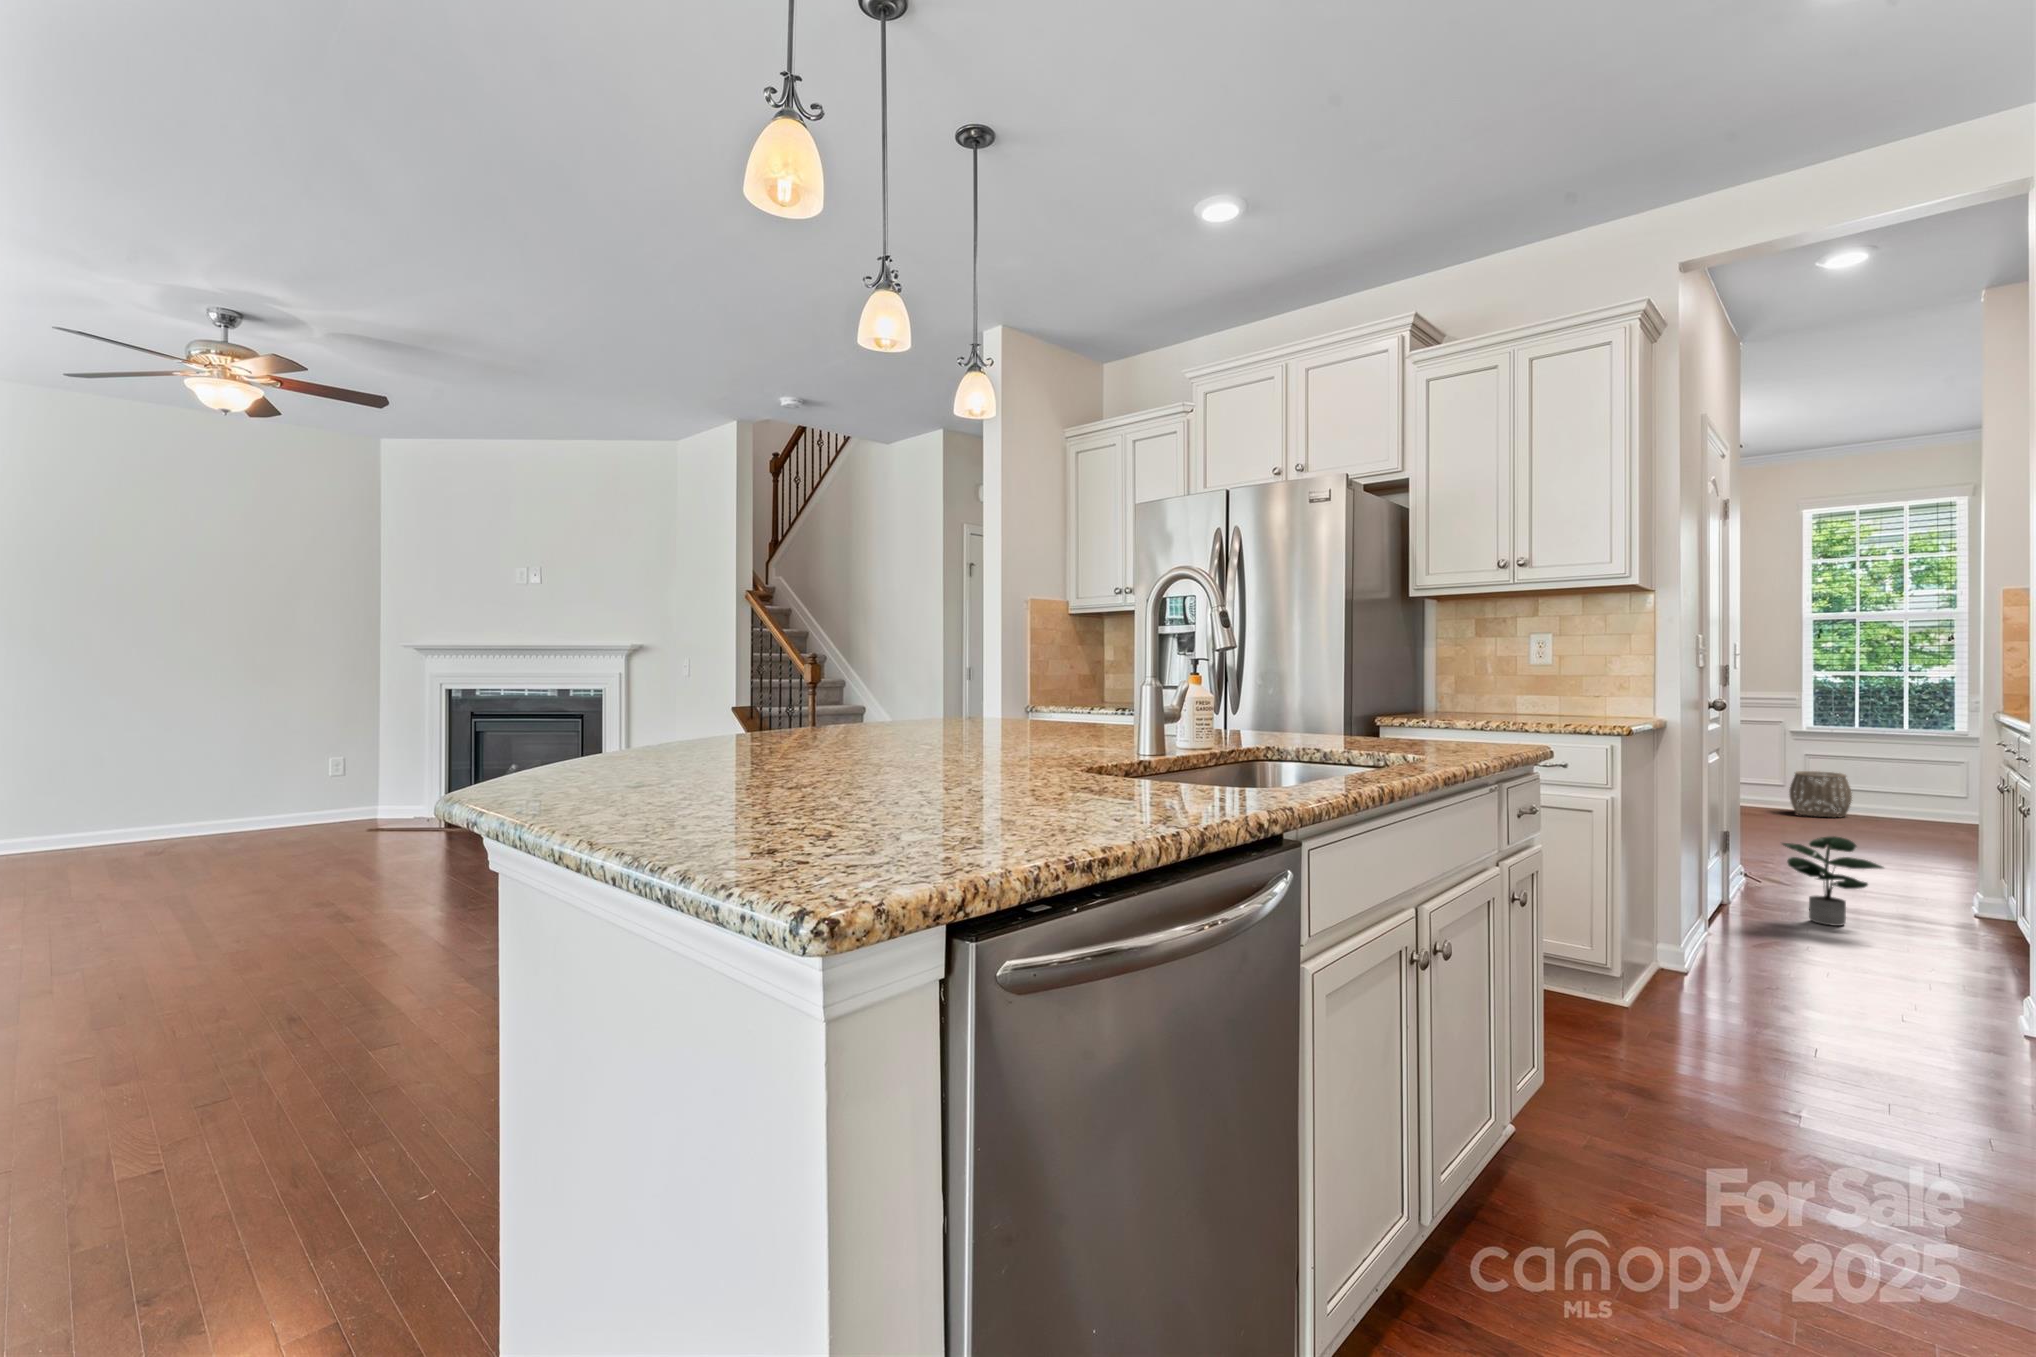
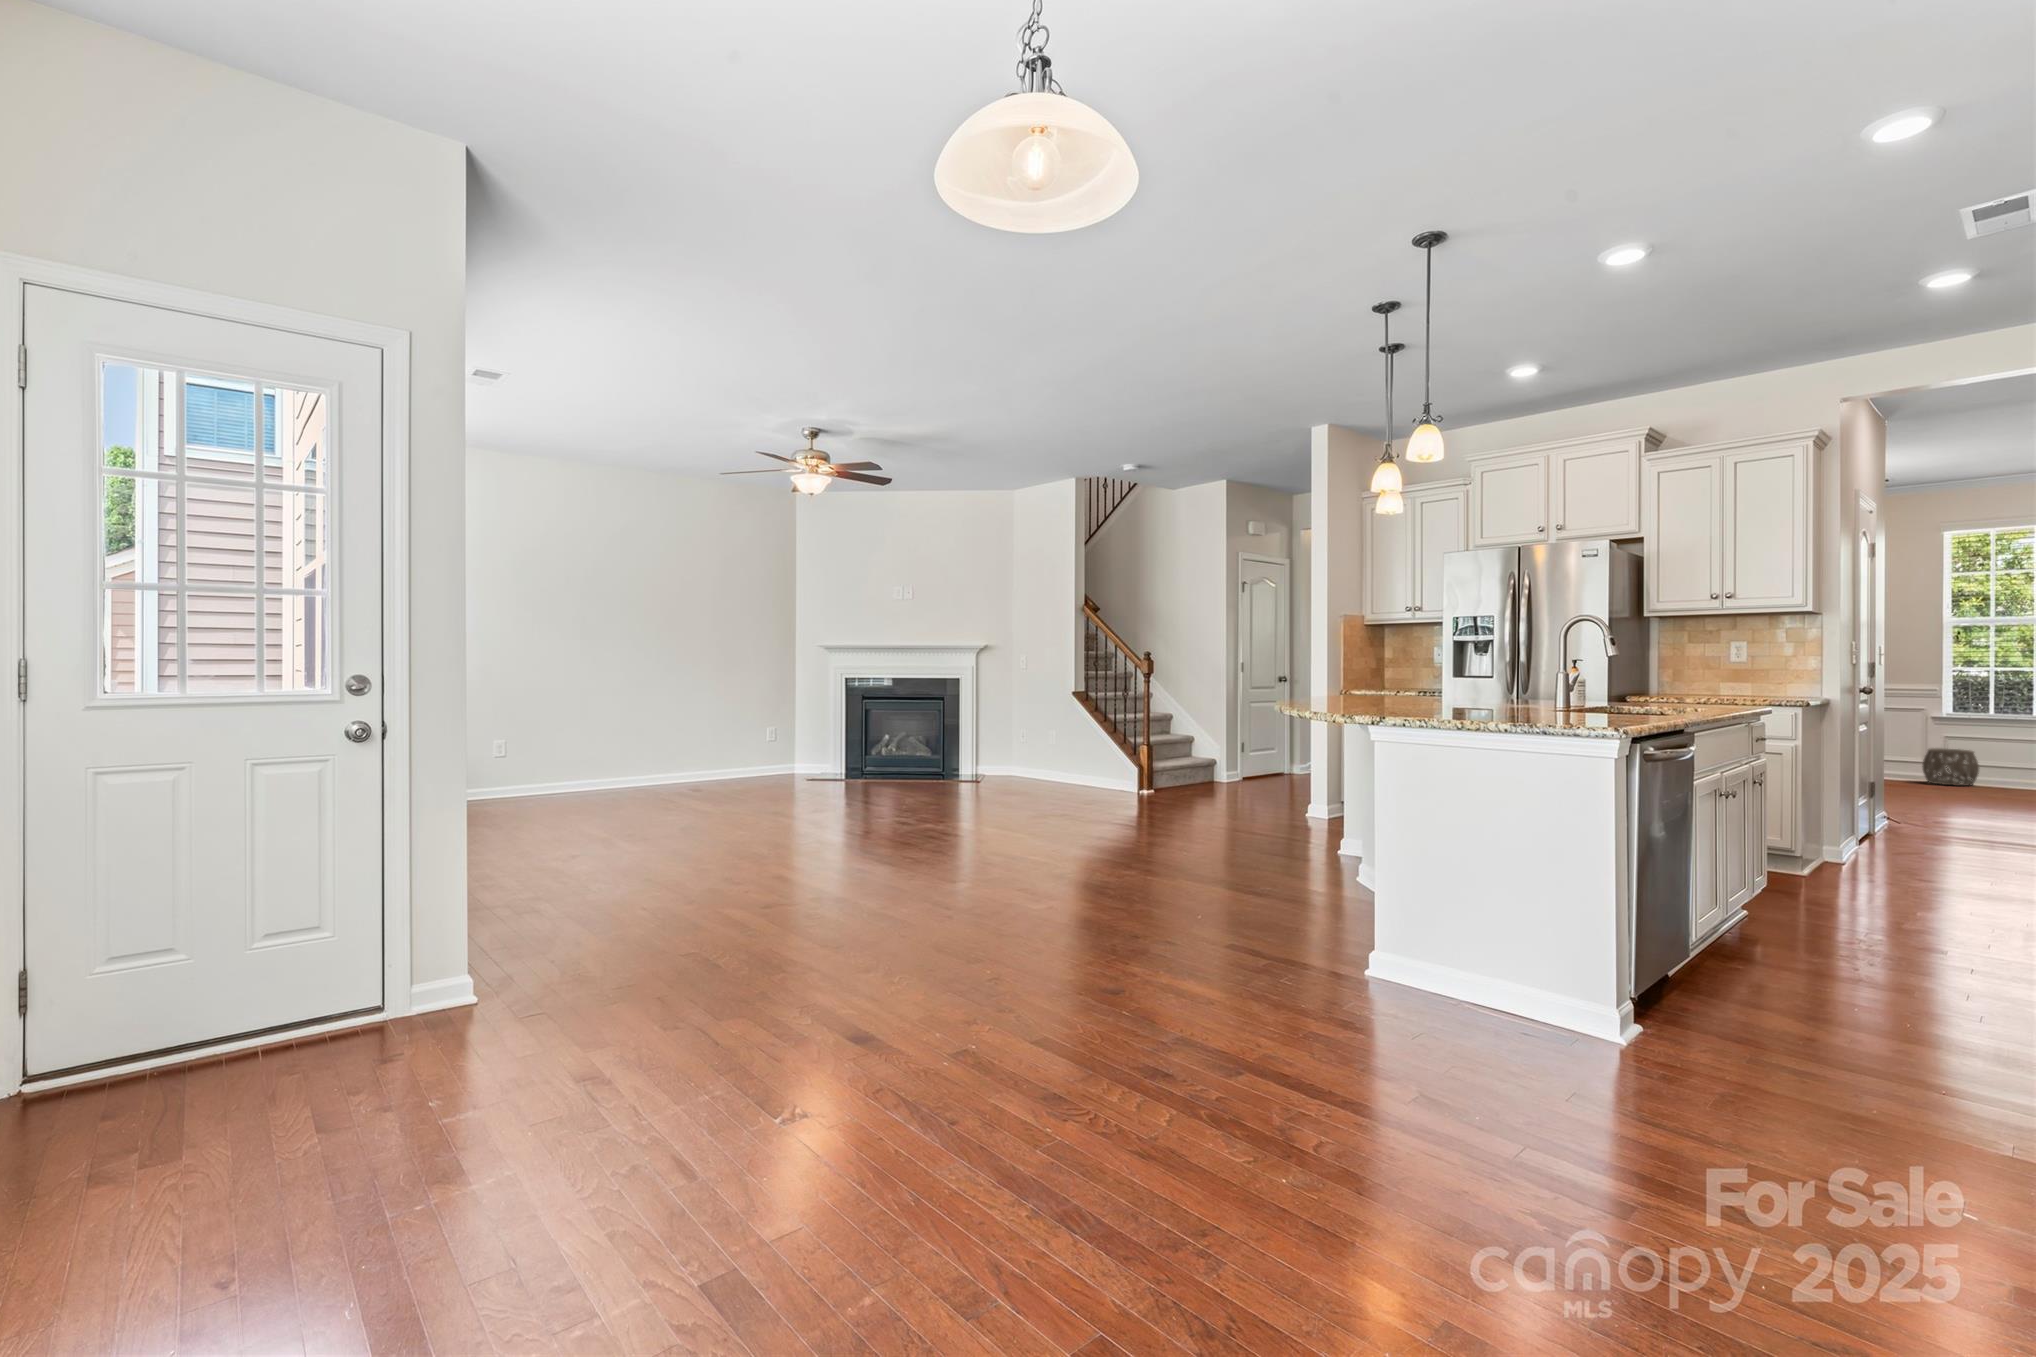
potted plant: present [1783,836,1883,926] -> none [1914,785,1997,847]

